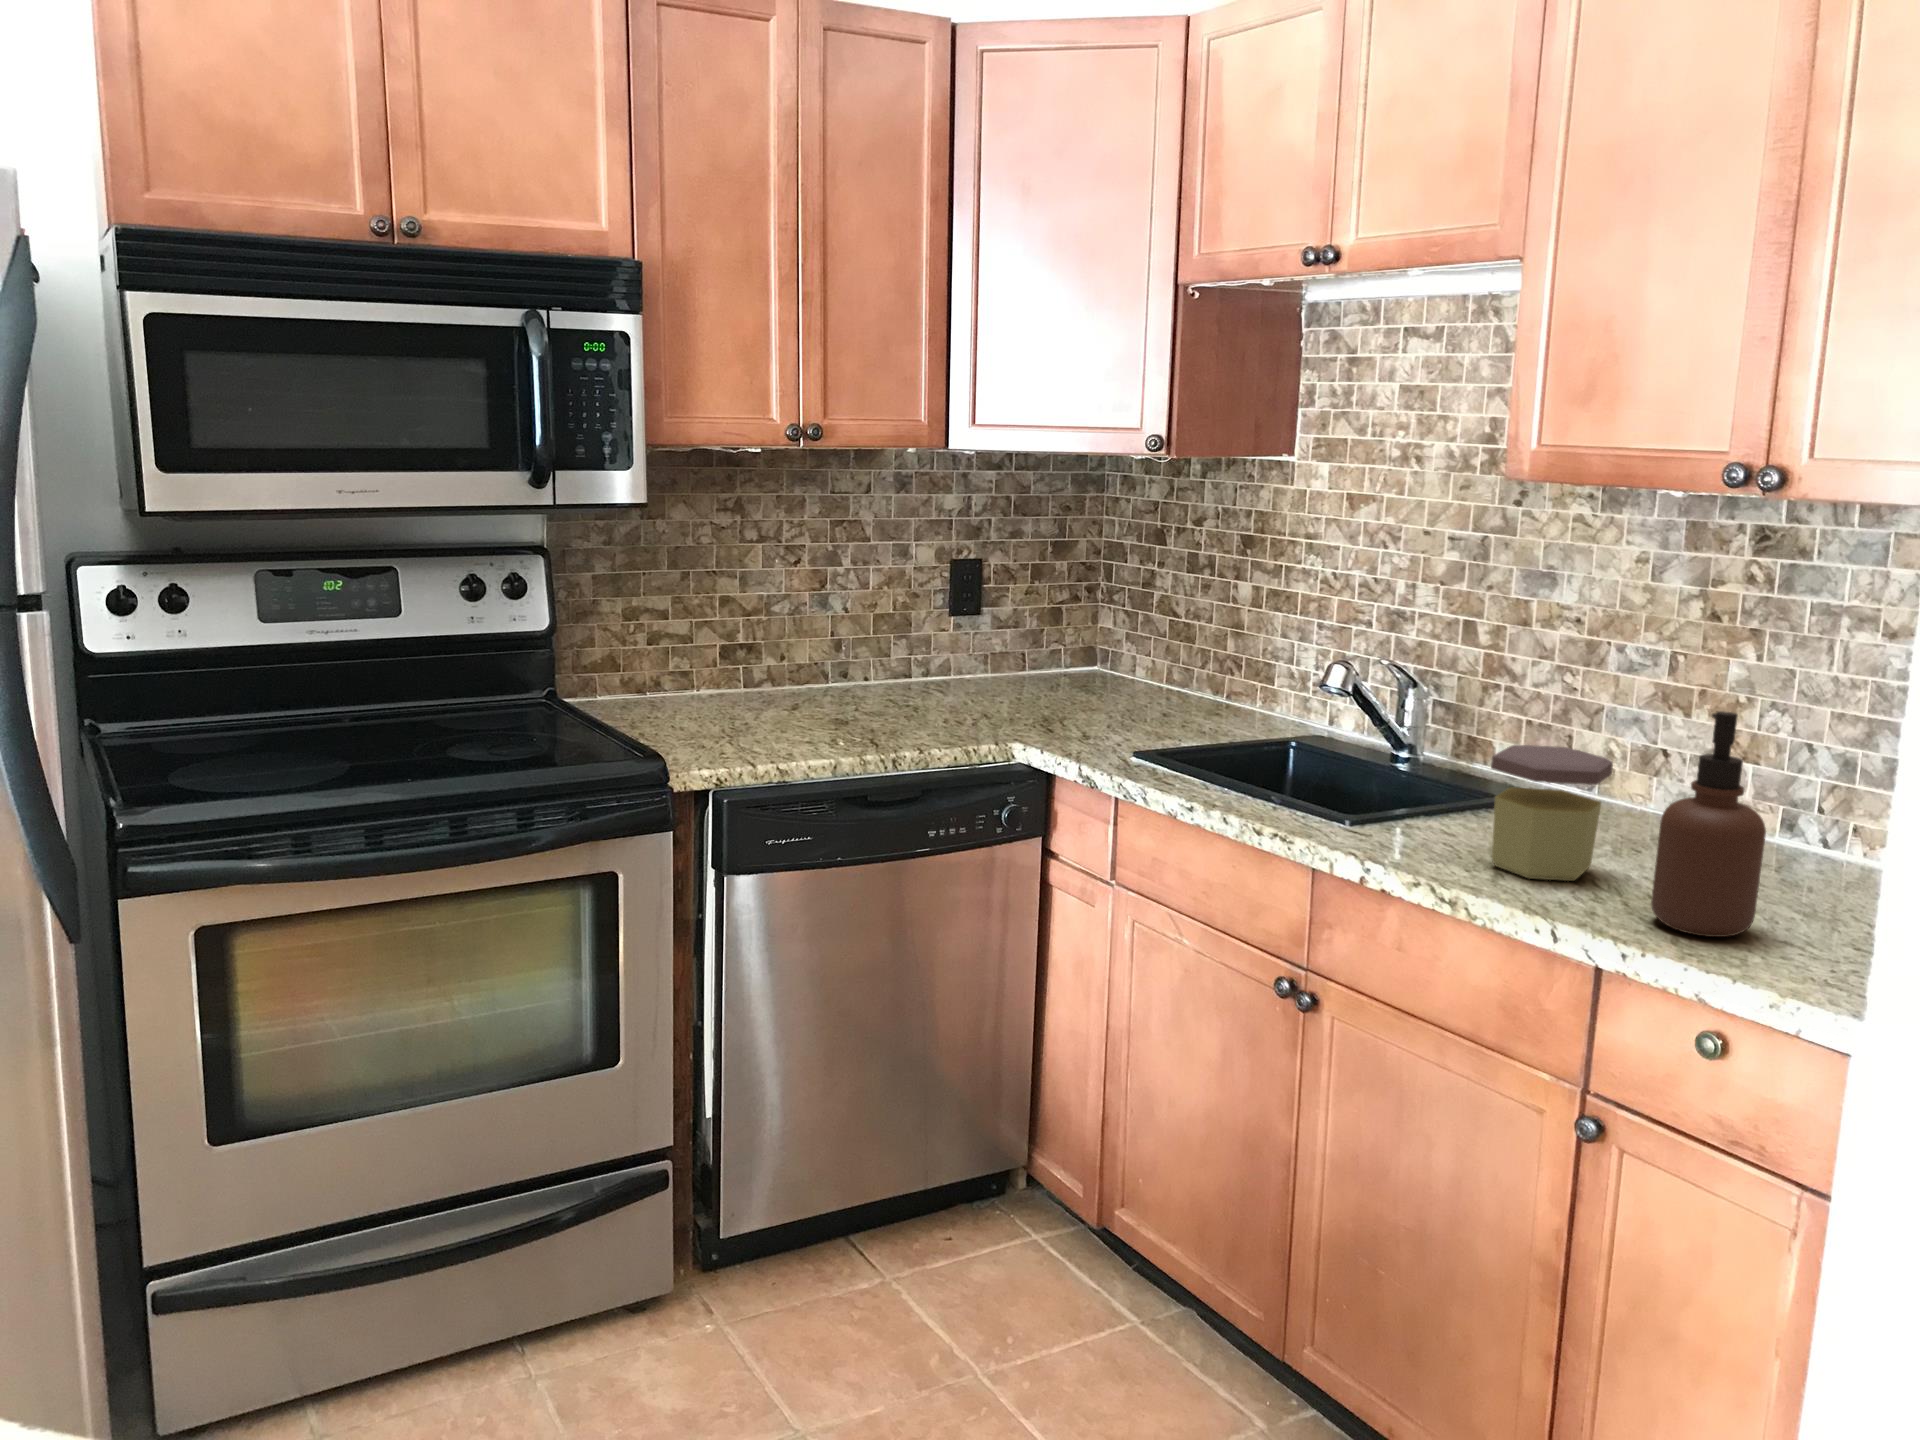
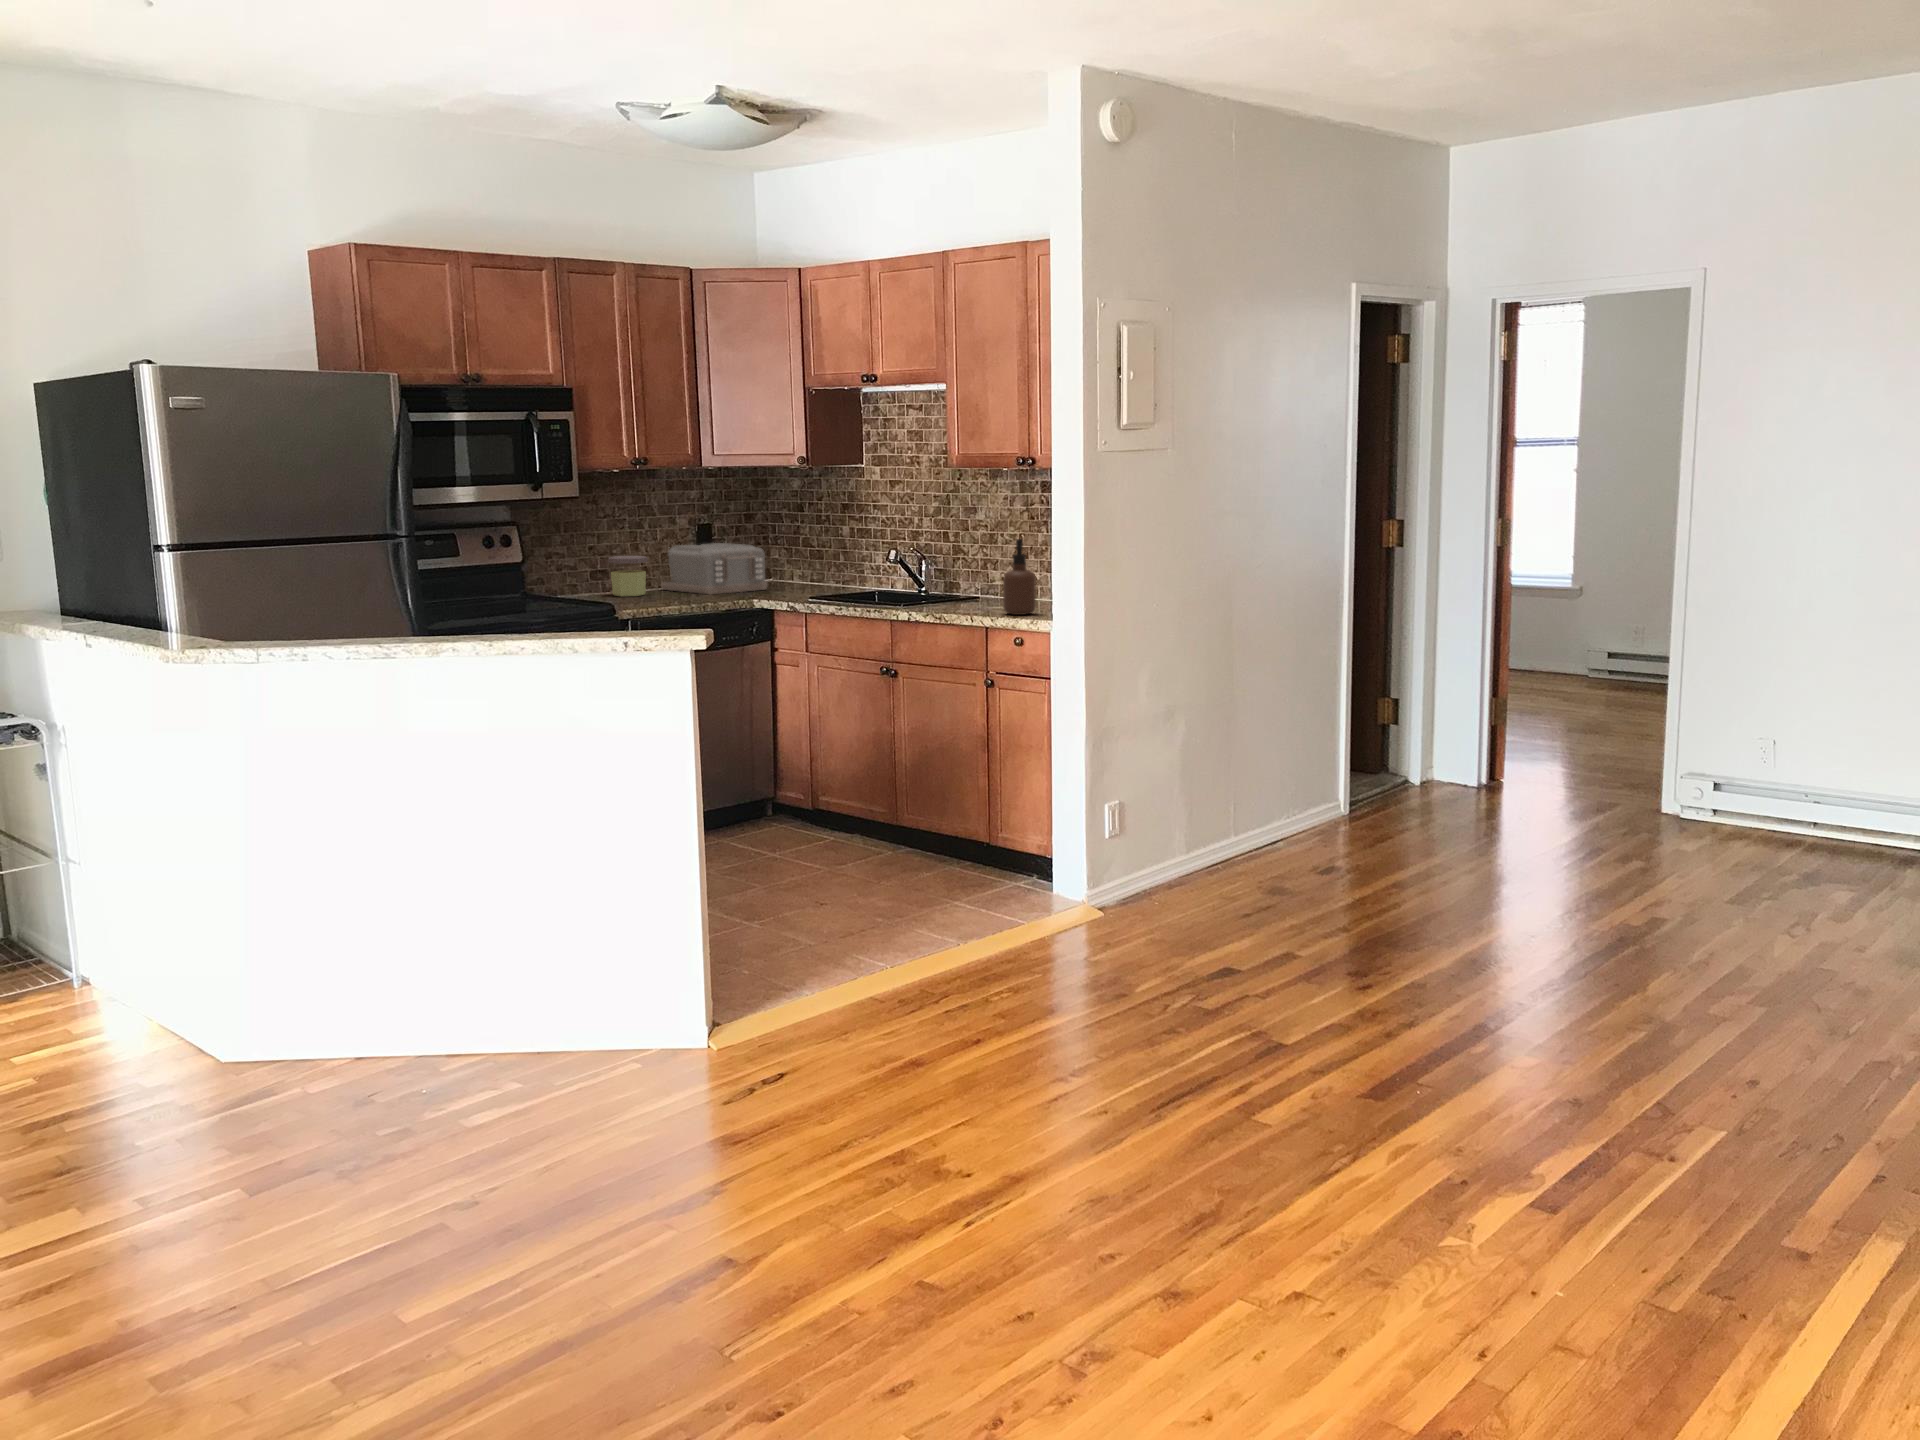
toaster: none [866,598,1072,713] -> present [661,543,767,594]
jar: present [1491,745,1613,881] -> present [608,556,648,597]

